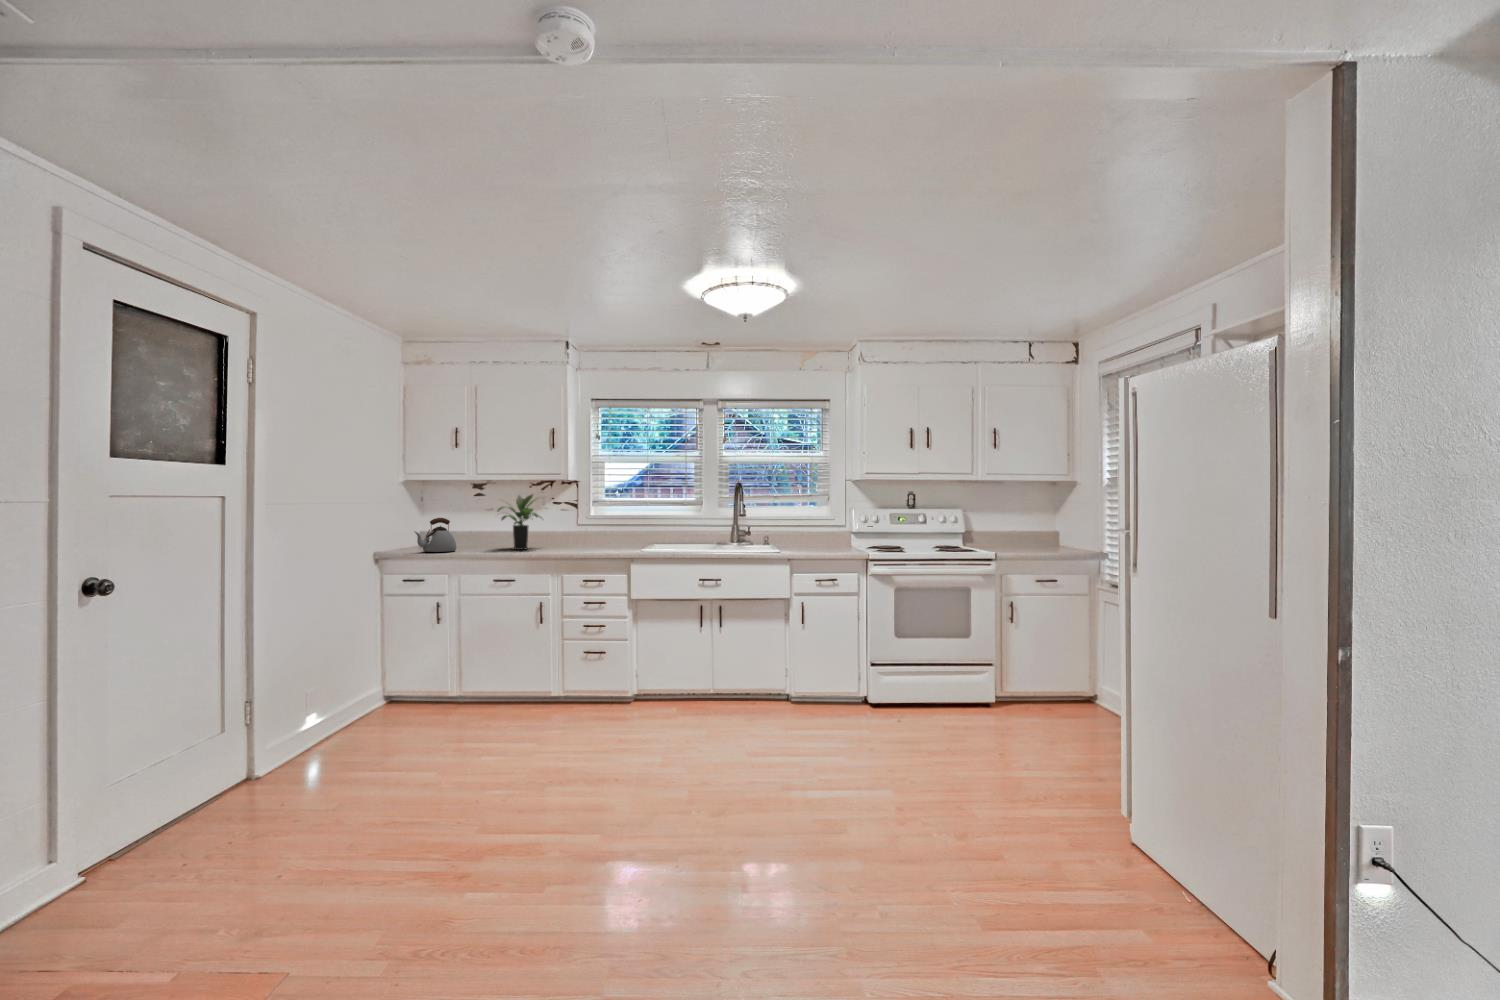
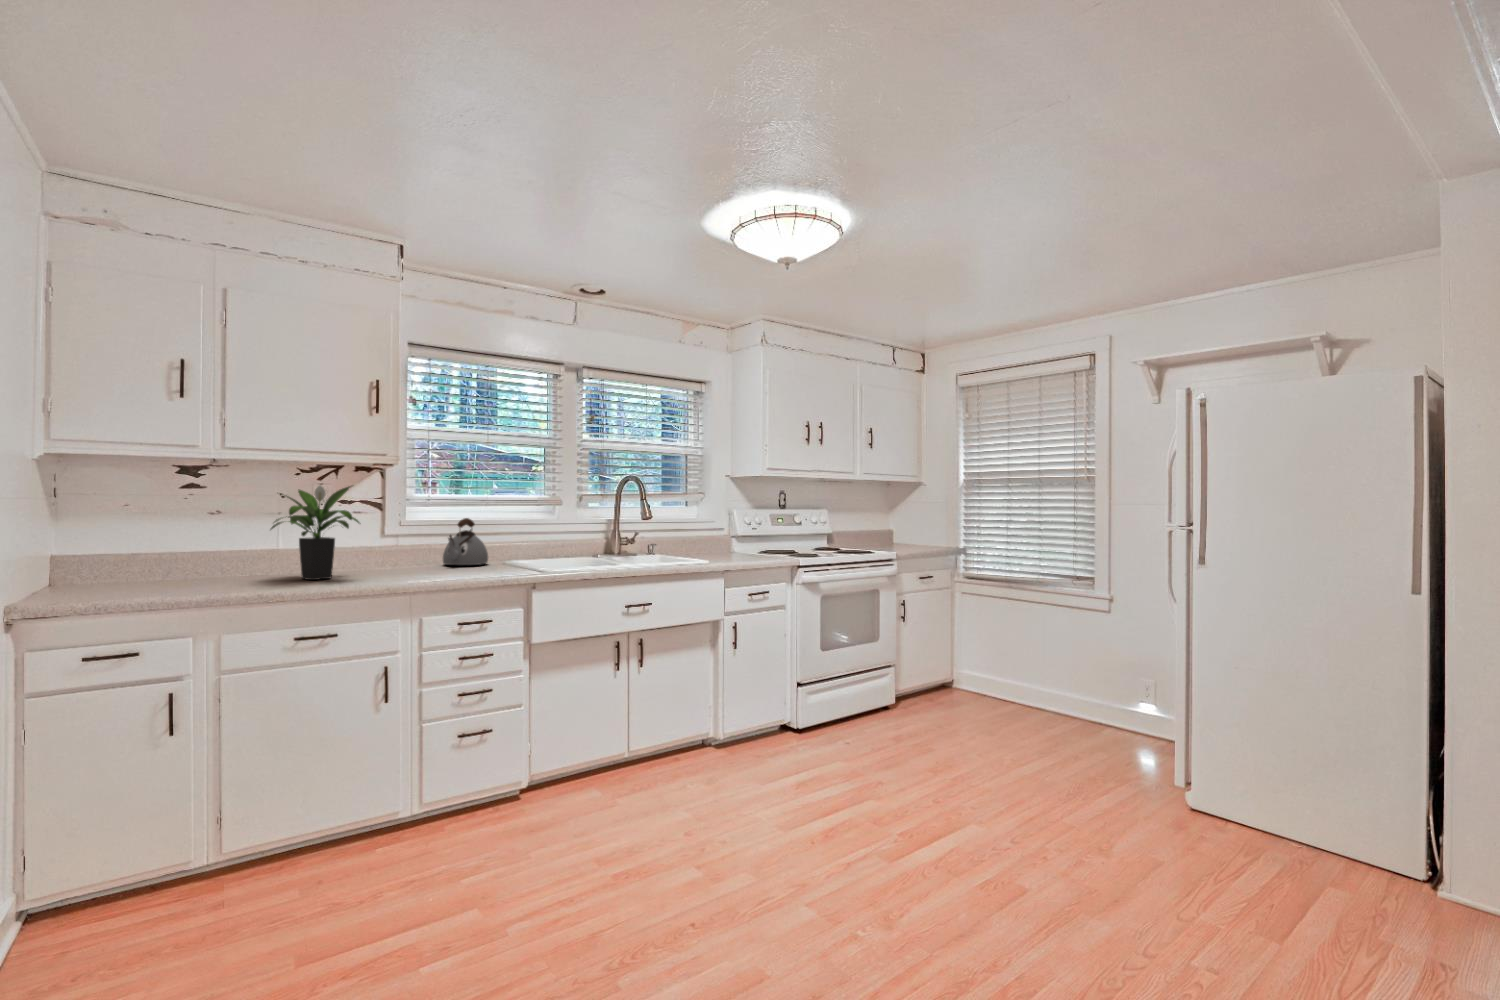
kettle: present [414,518,456,552] -> present [443,518,488,565]

